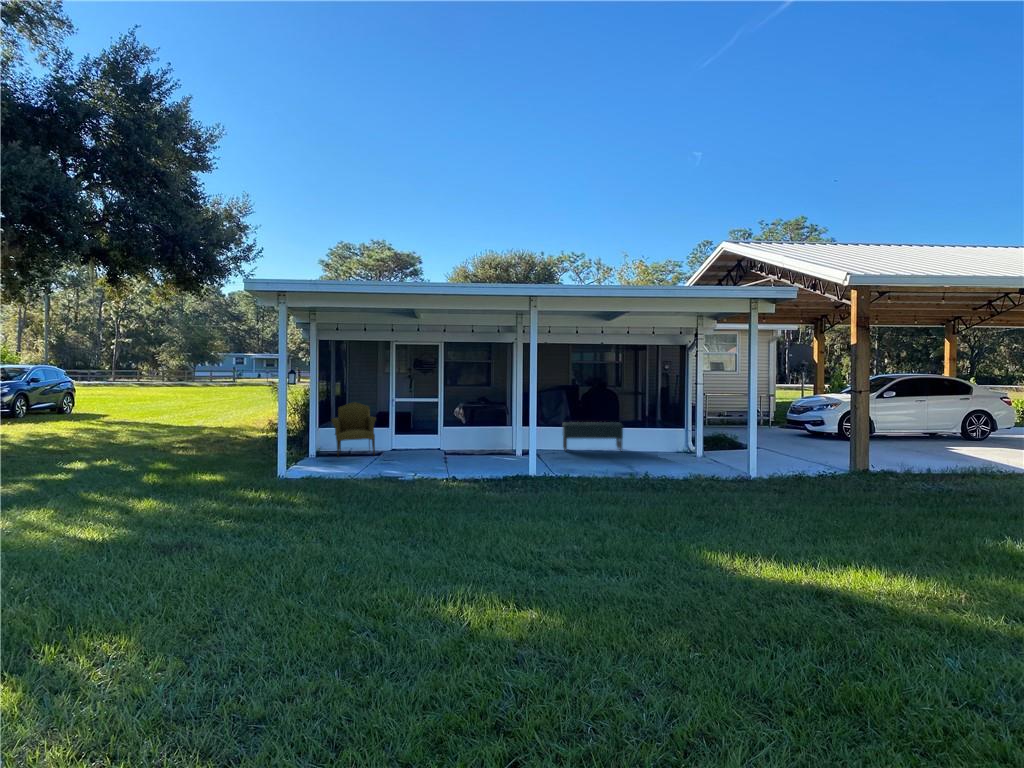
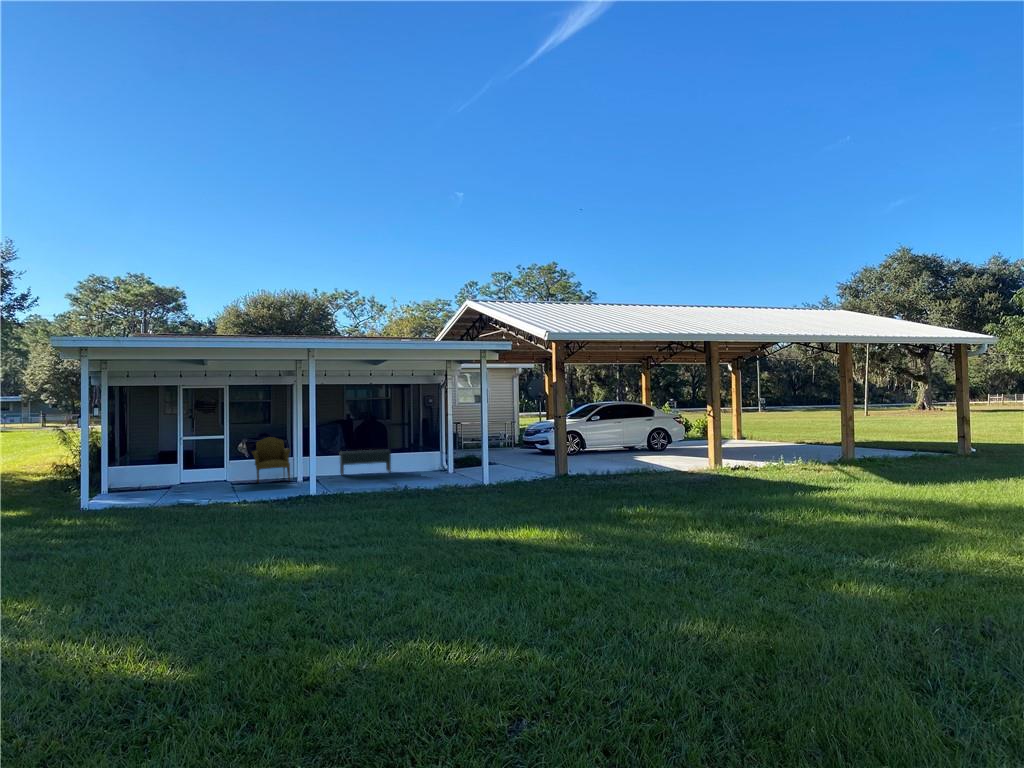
armchair: present [332,402,376,456] -> present [252,437,290,483]

